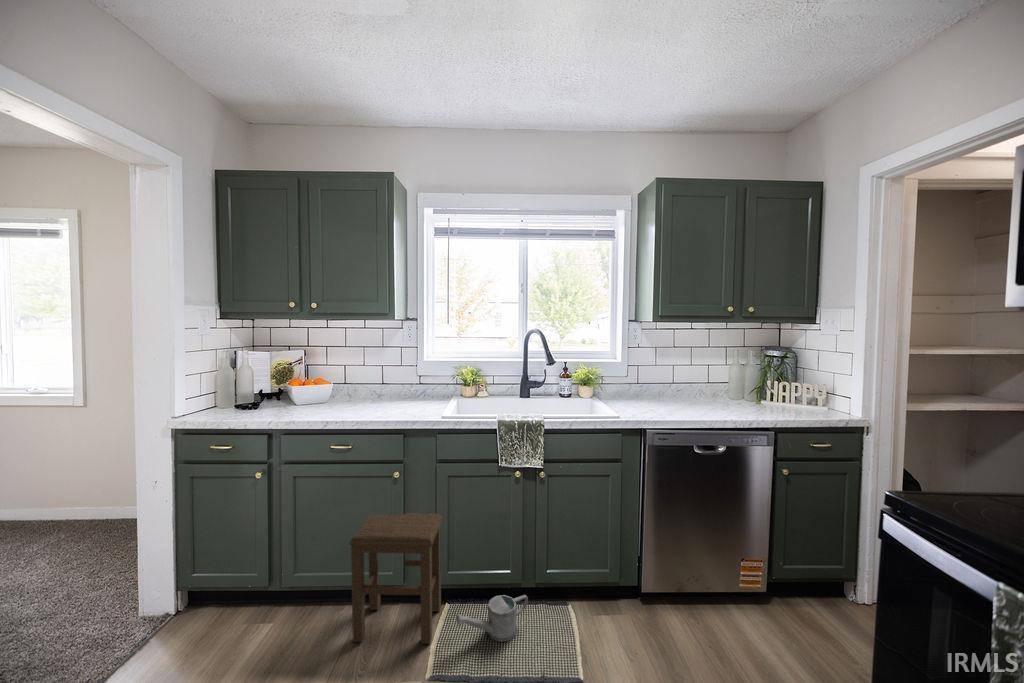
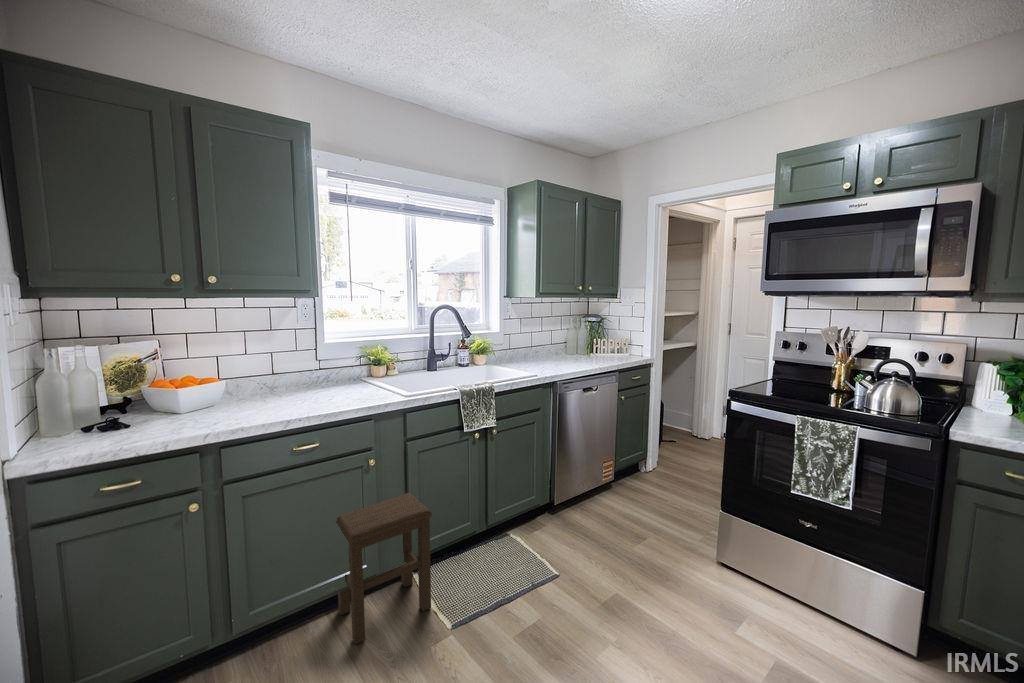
watering can: present [456,595,528,642] -> none [452,536,490,580]

